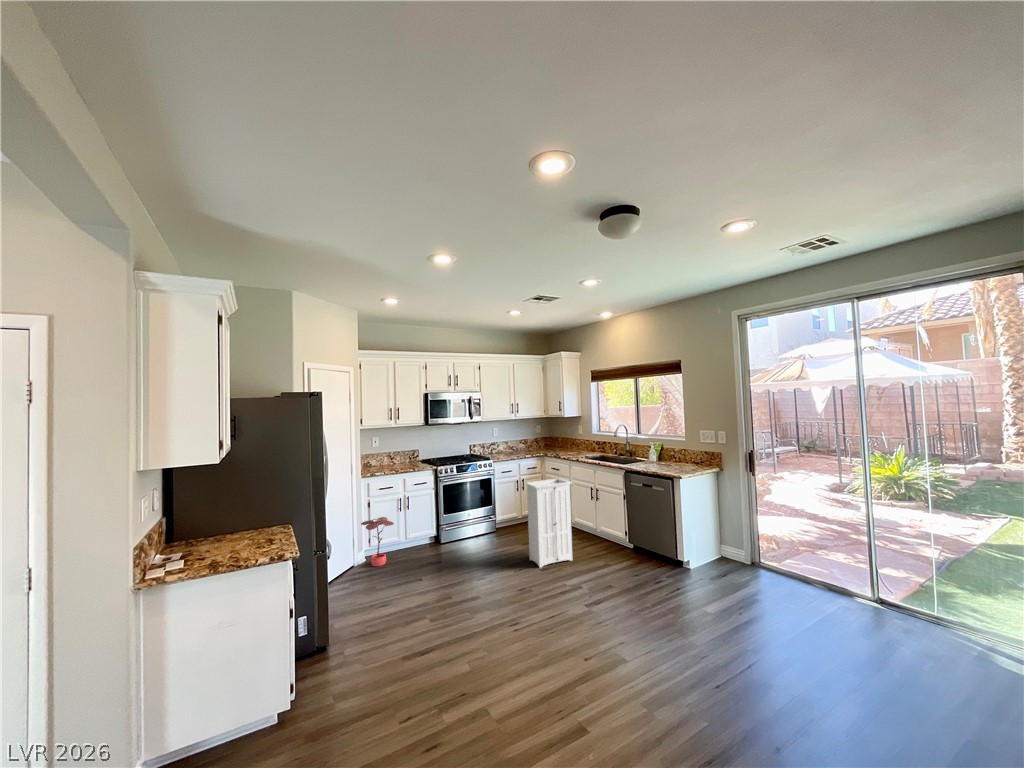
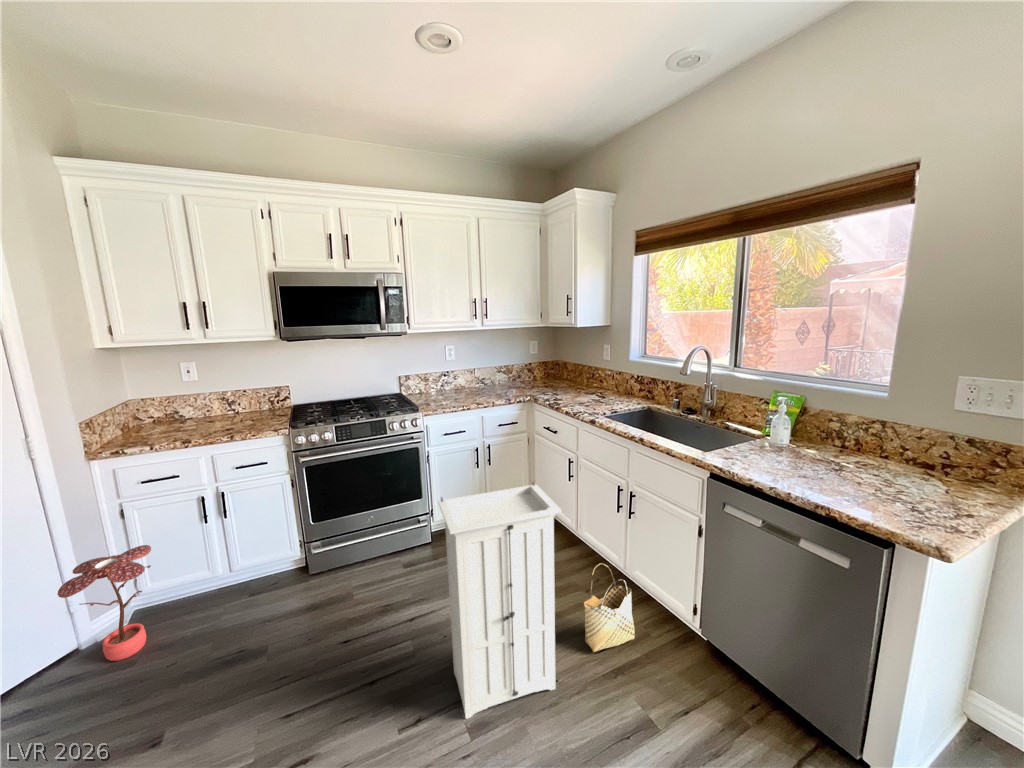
woven basket: none [581,516,603,552] -> present [584,563,635,652]

